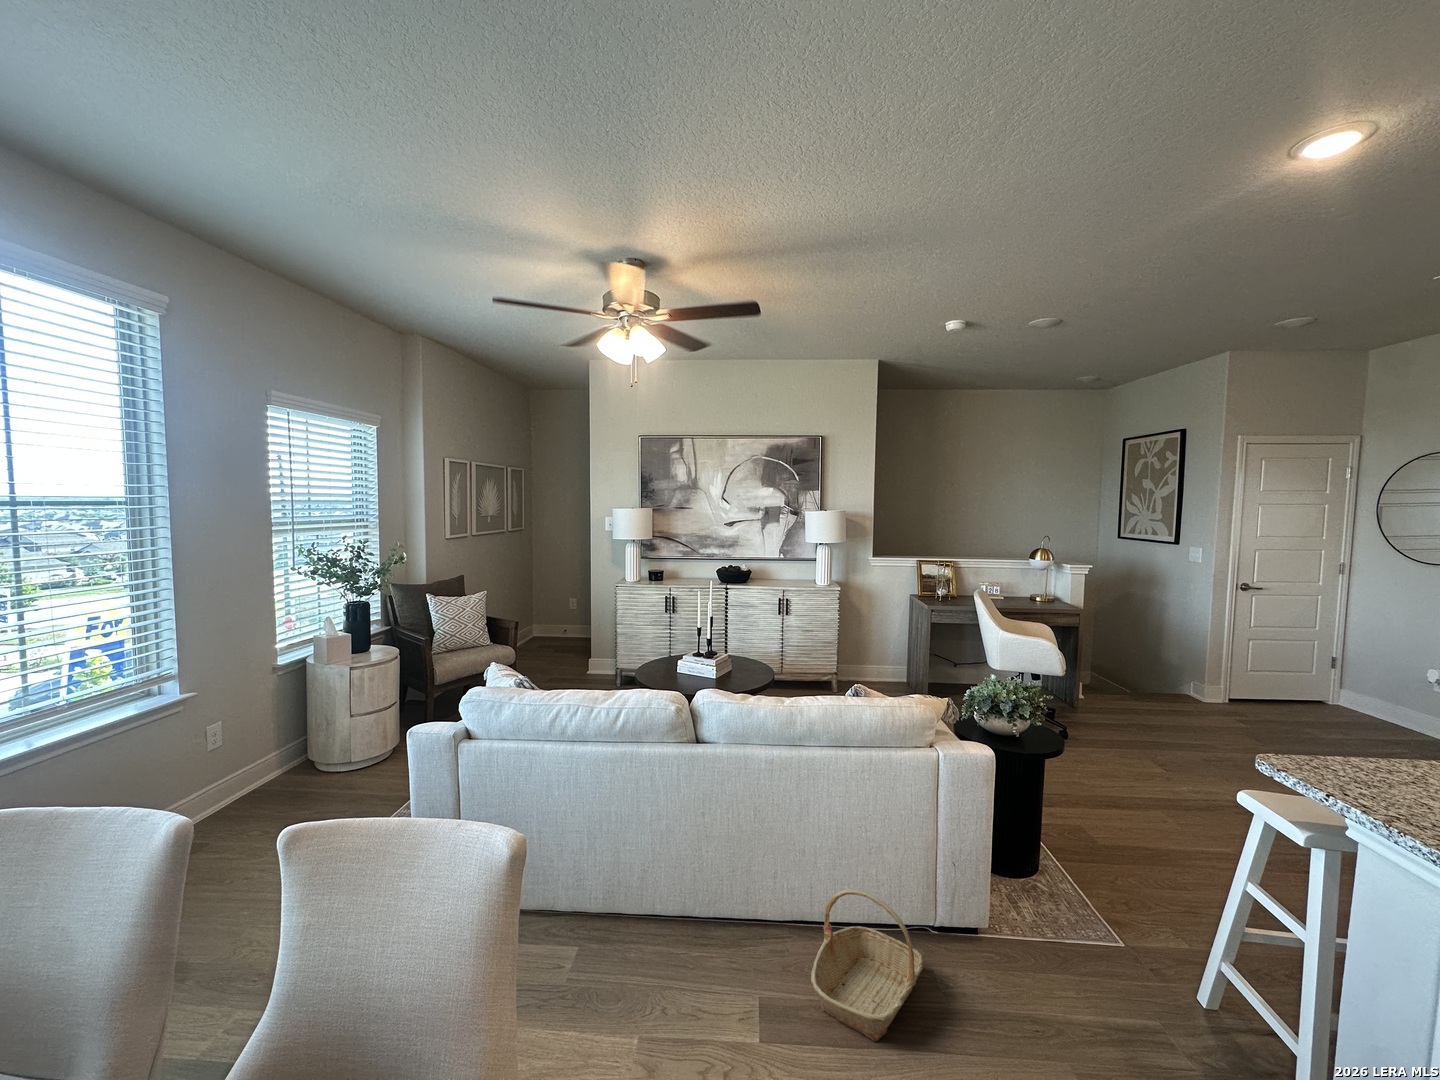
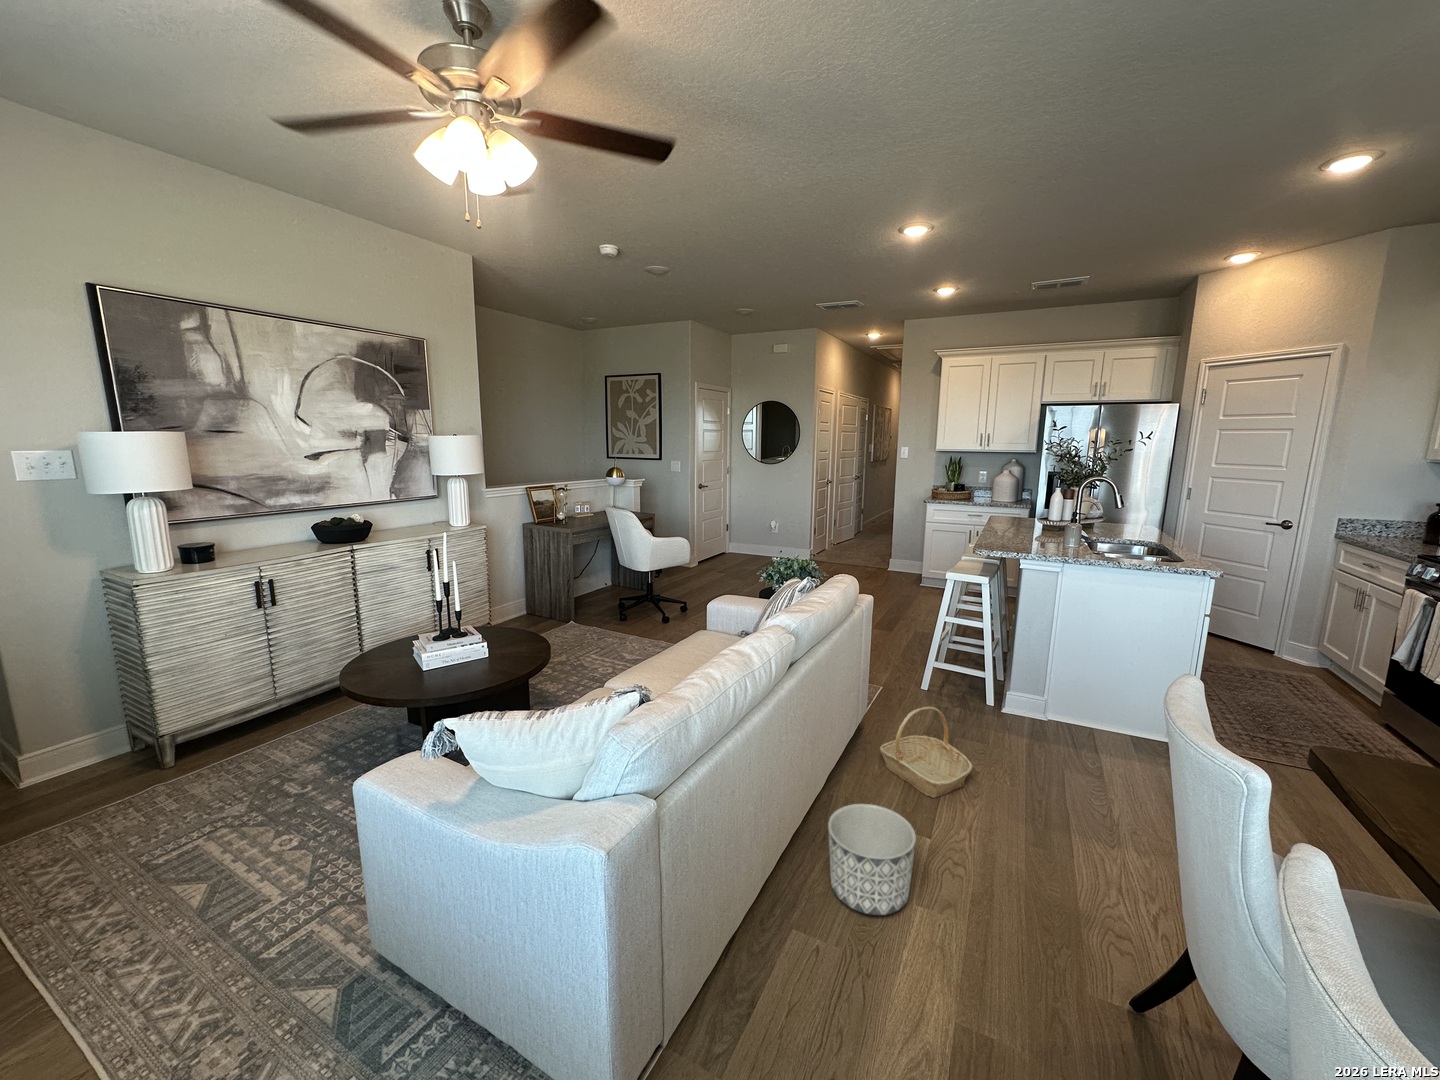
planter: none [584,878,667,992] -> present [828,804,916,915]

